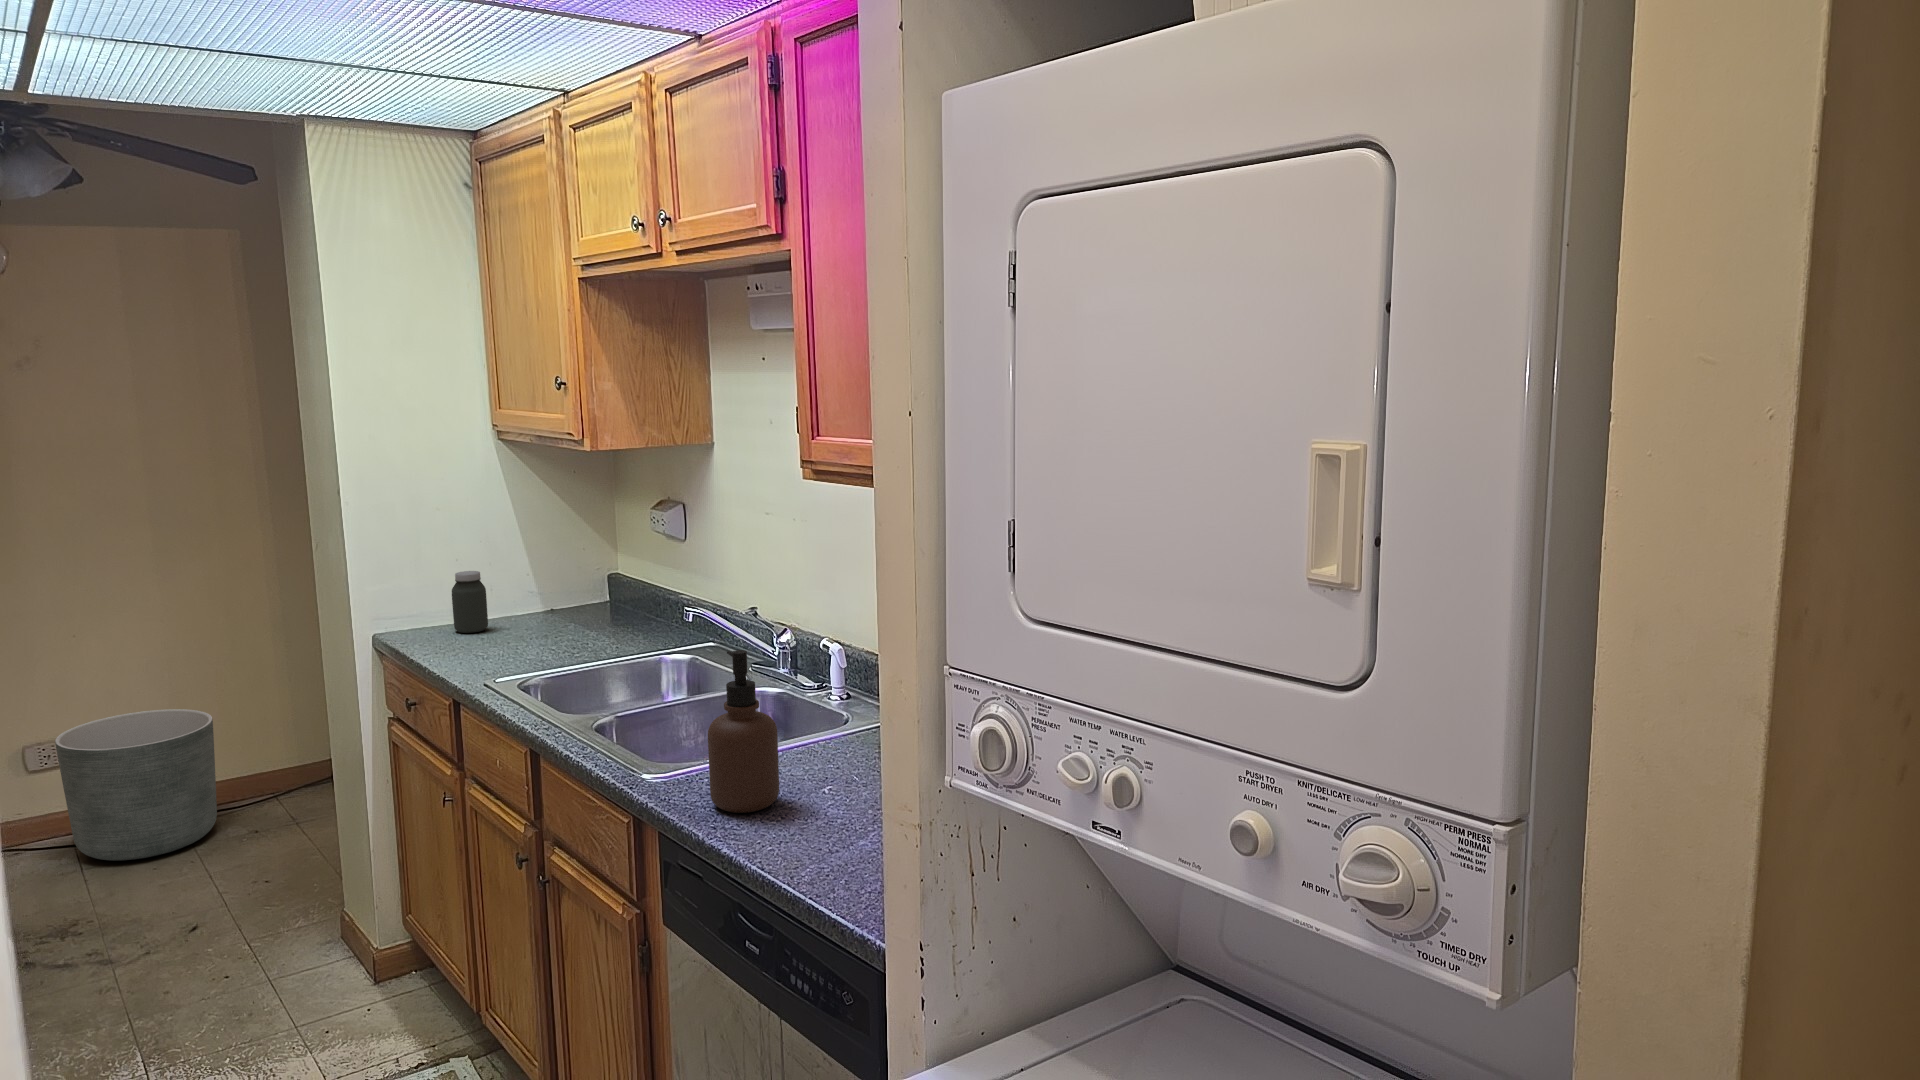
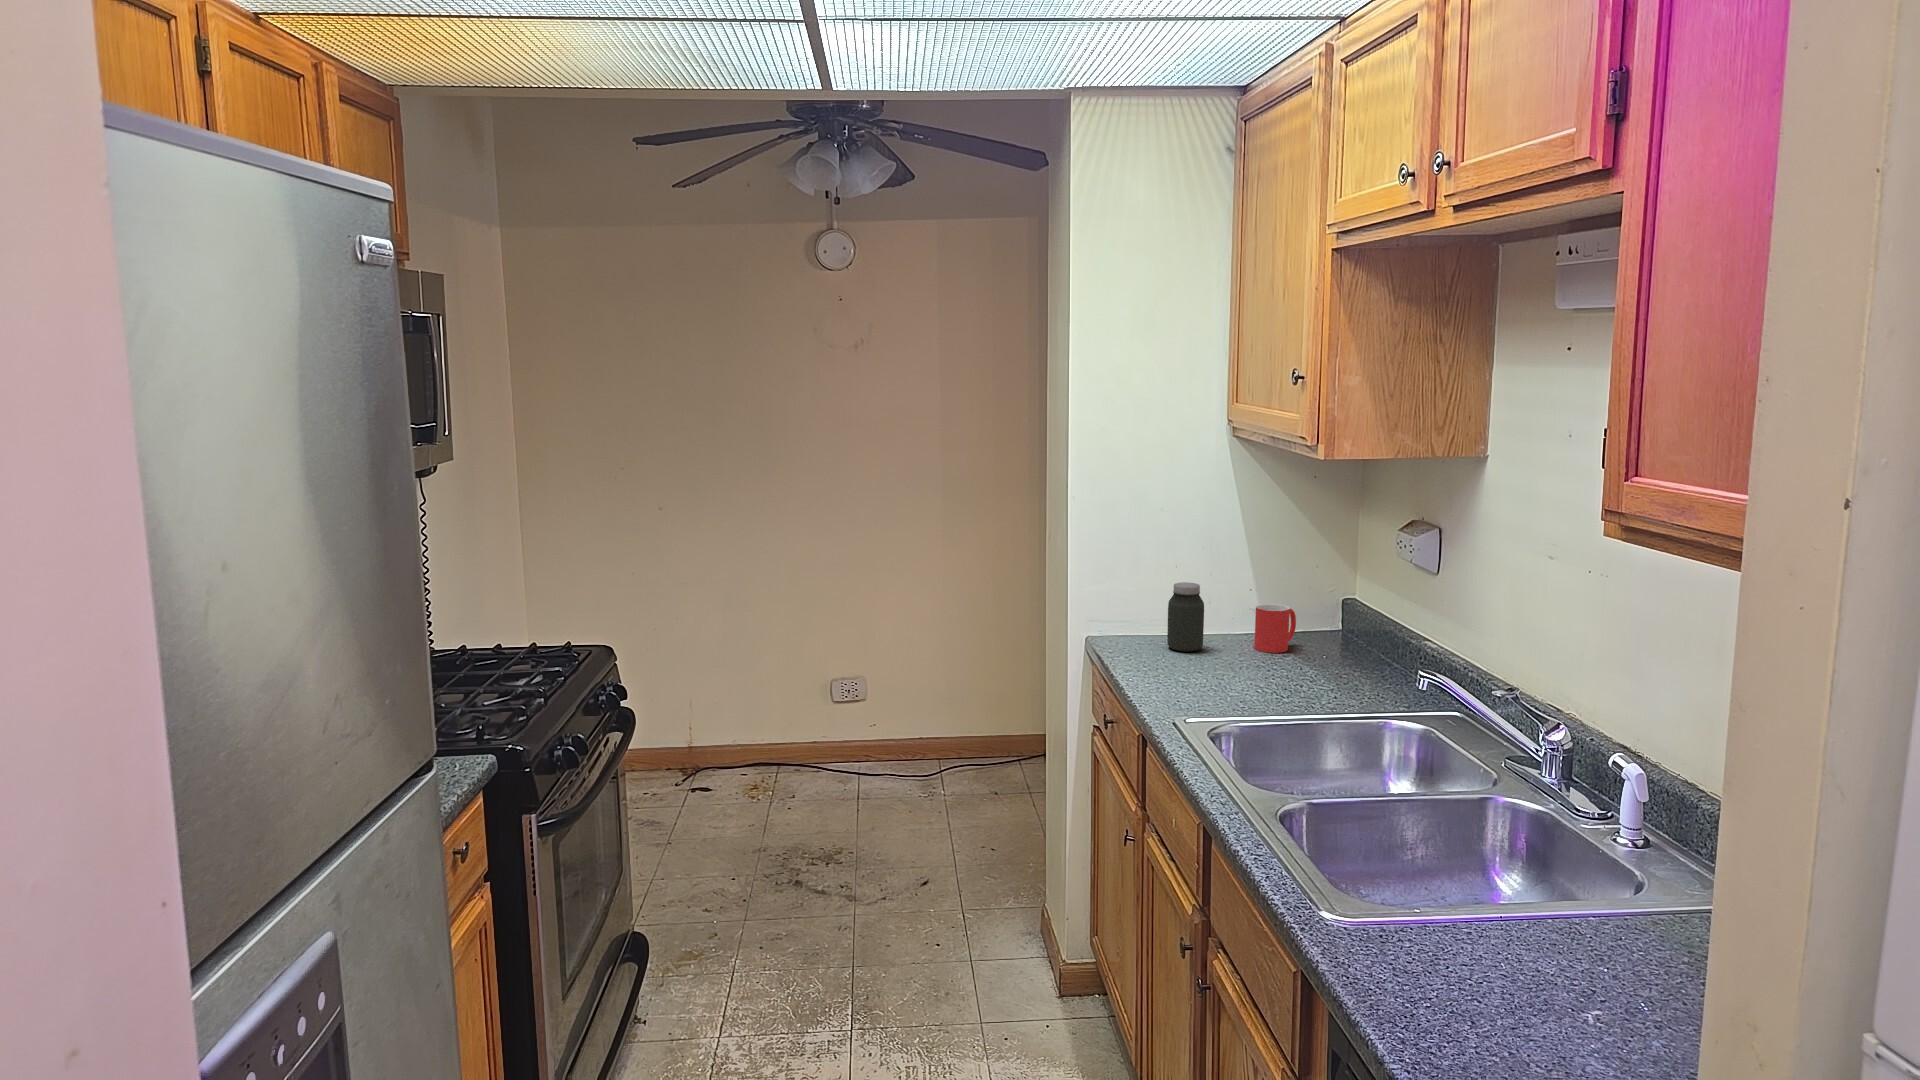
mug: none [532,582,568,624] -> present [1254,604,1296,653]
soap dispenser: present [708,650,779,813] -> none [1403,782,1516,1029]
planter: present [55,709,217,861] -> none [852,664,972,798]

